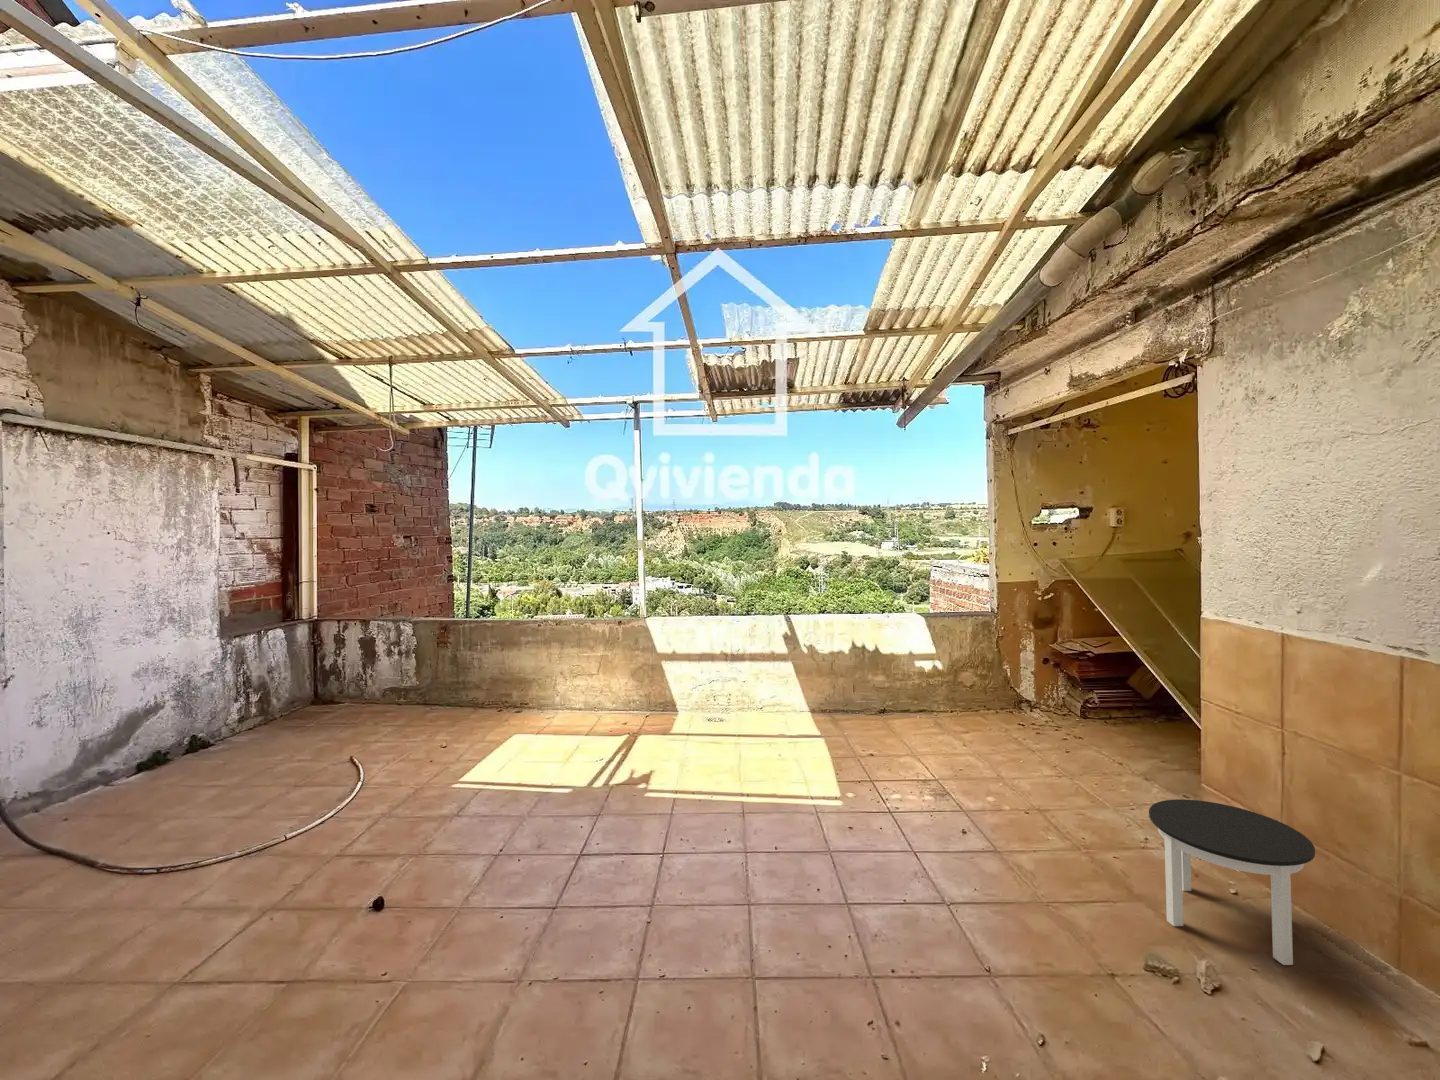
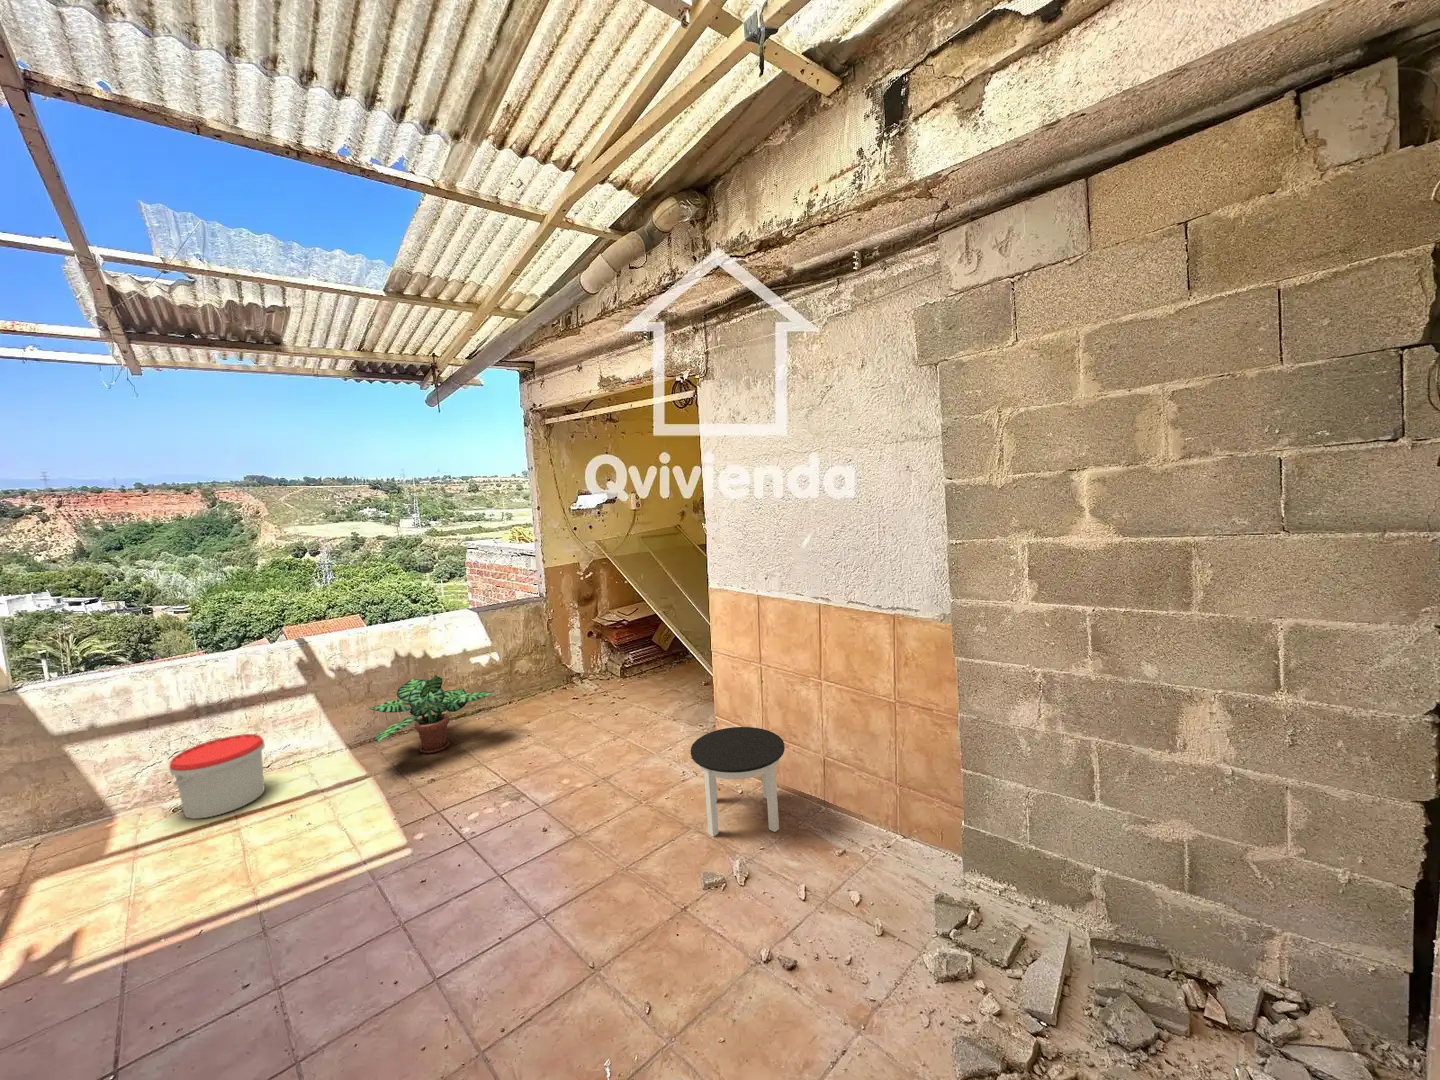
potted plant: none [828,665,934,735] -> present [370,675,495,753]
bucket: none [708,677,760,729] -> present [170,734,265,819]

